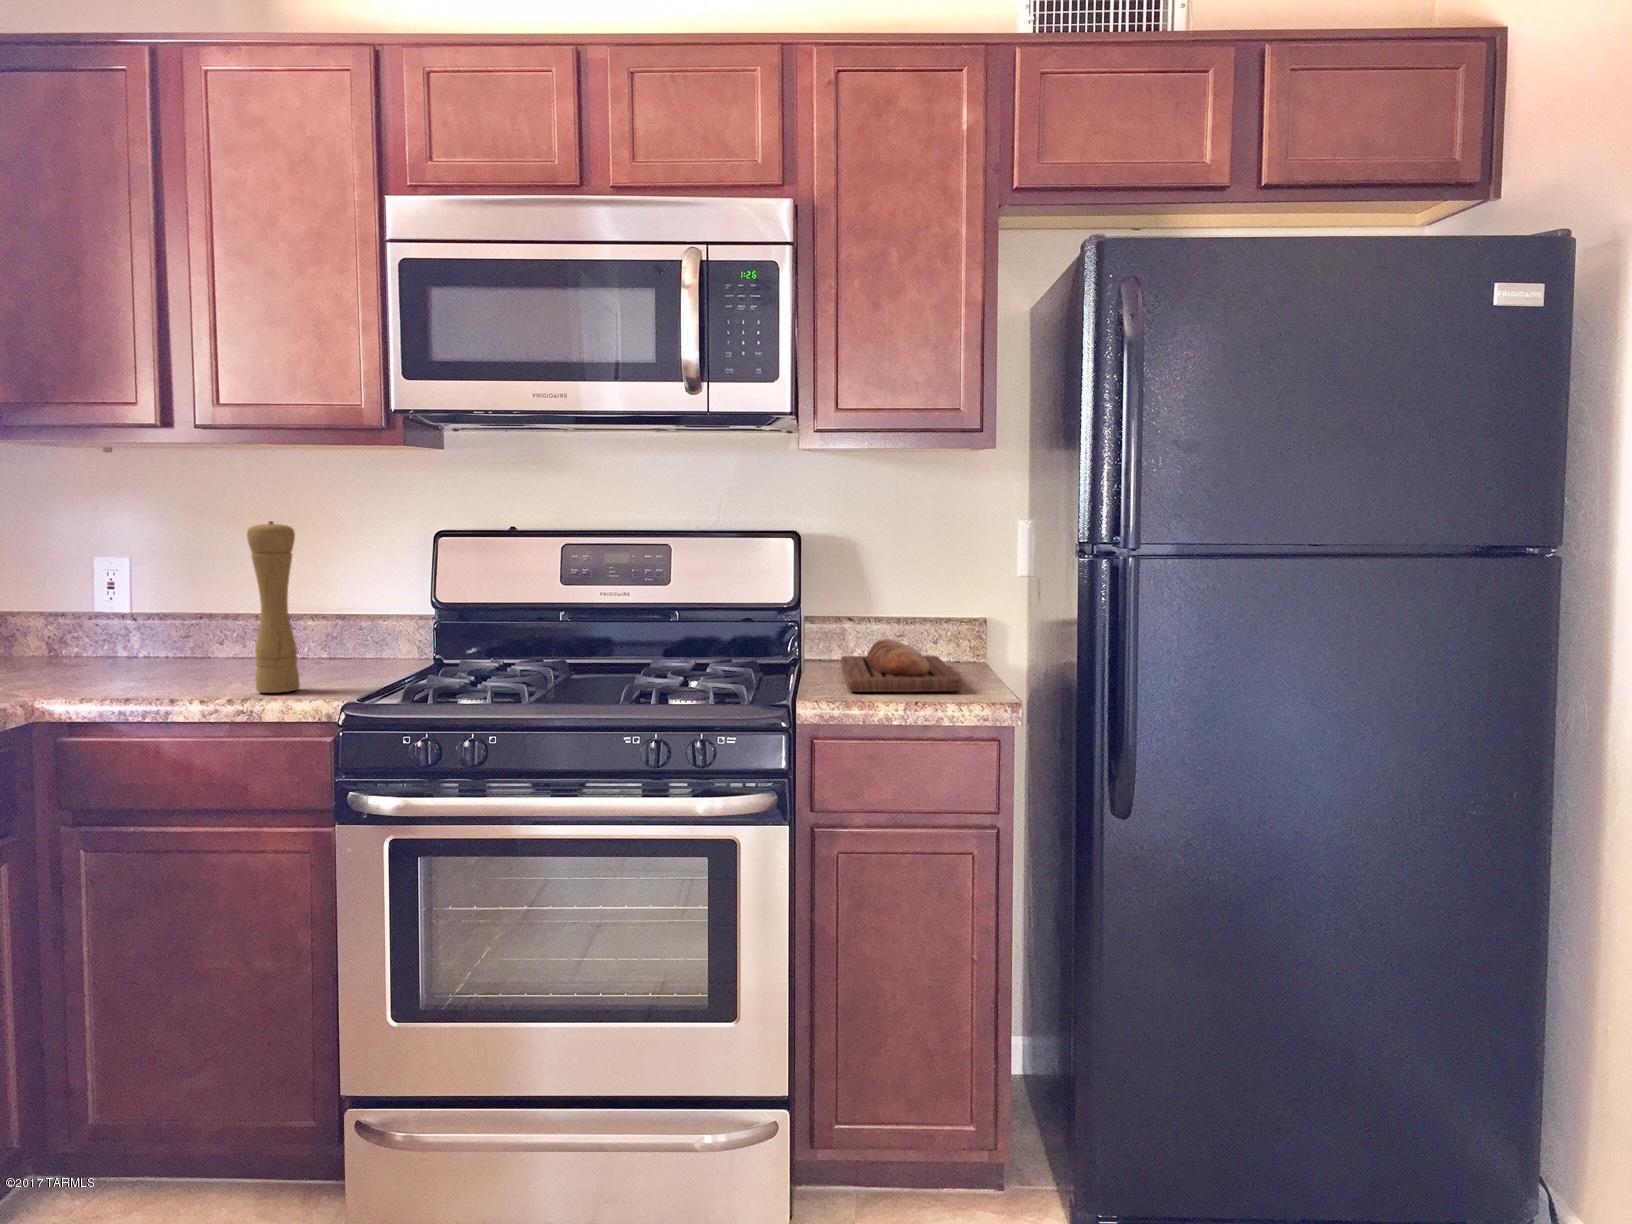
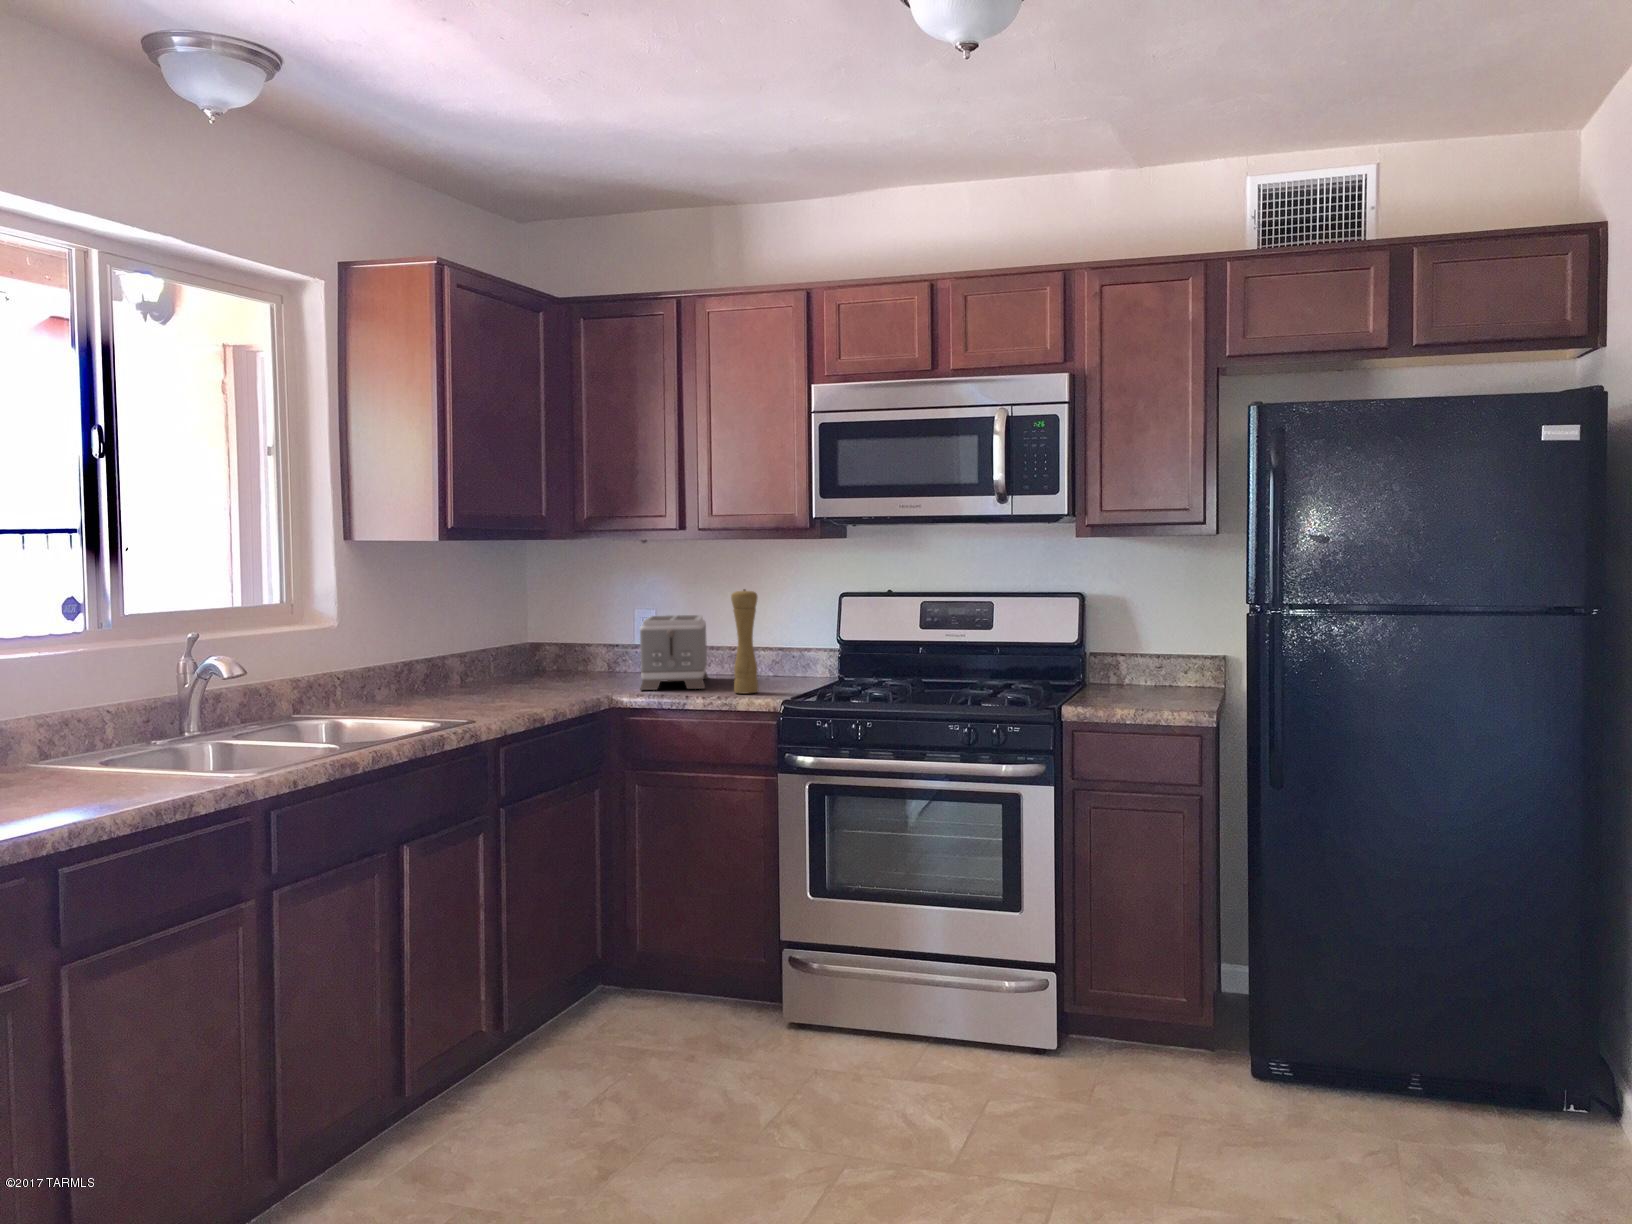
toaster: none [81,566,222,692] -> present [640,615,708,690]
bread loaf: present [840,639,961,692] -> none [1101,670,1186,705]

